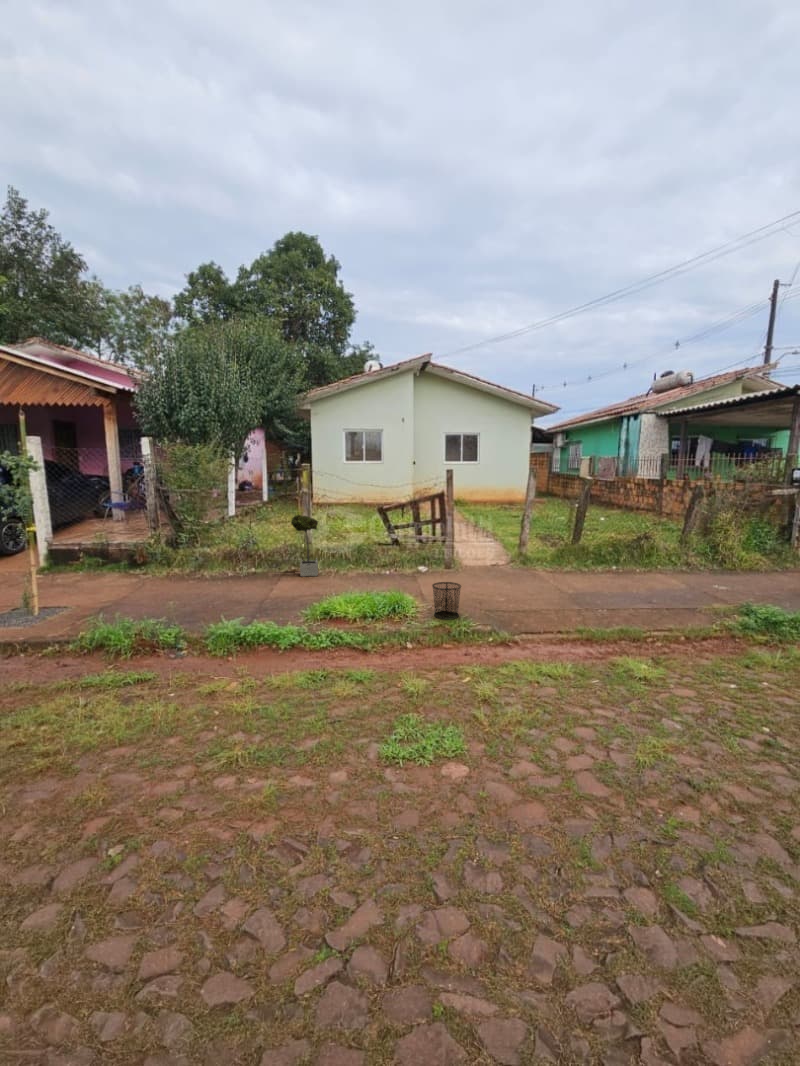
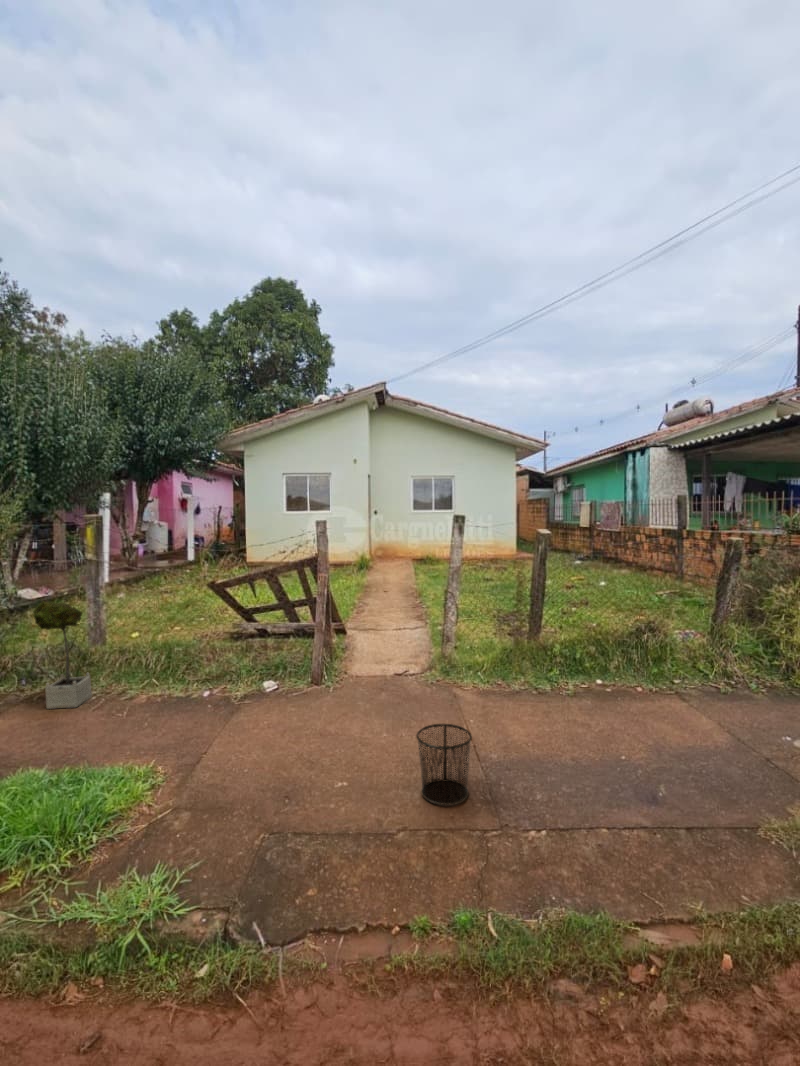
waste bin: present [432,582,461,619] -> present [416,724,472,806]

